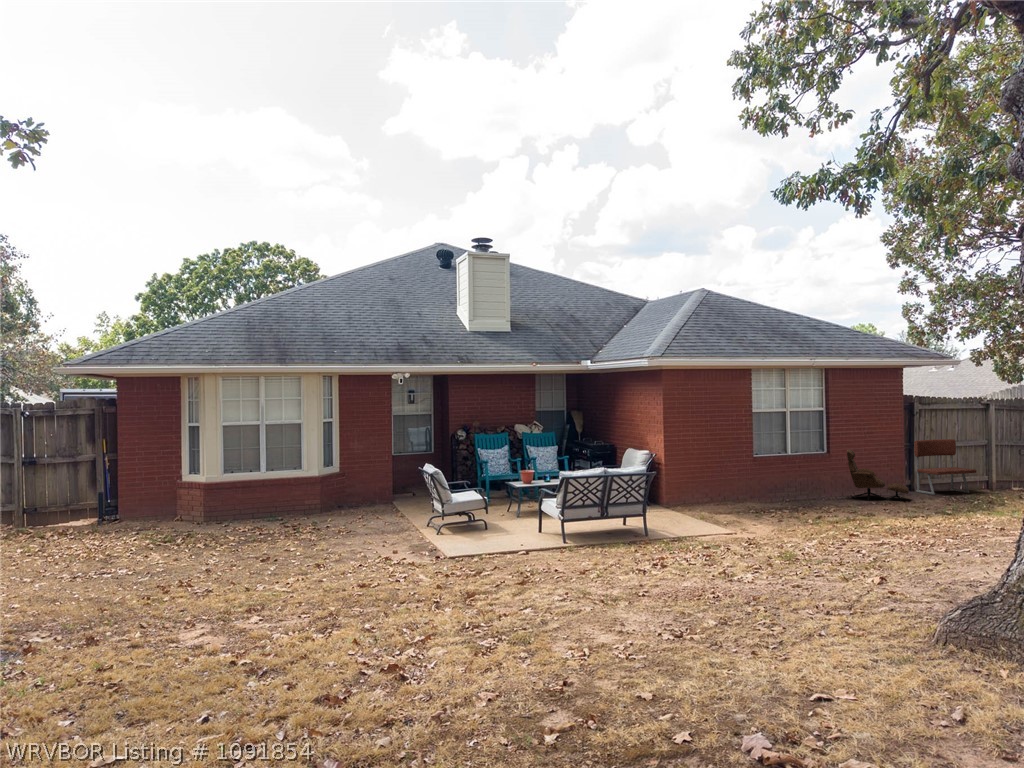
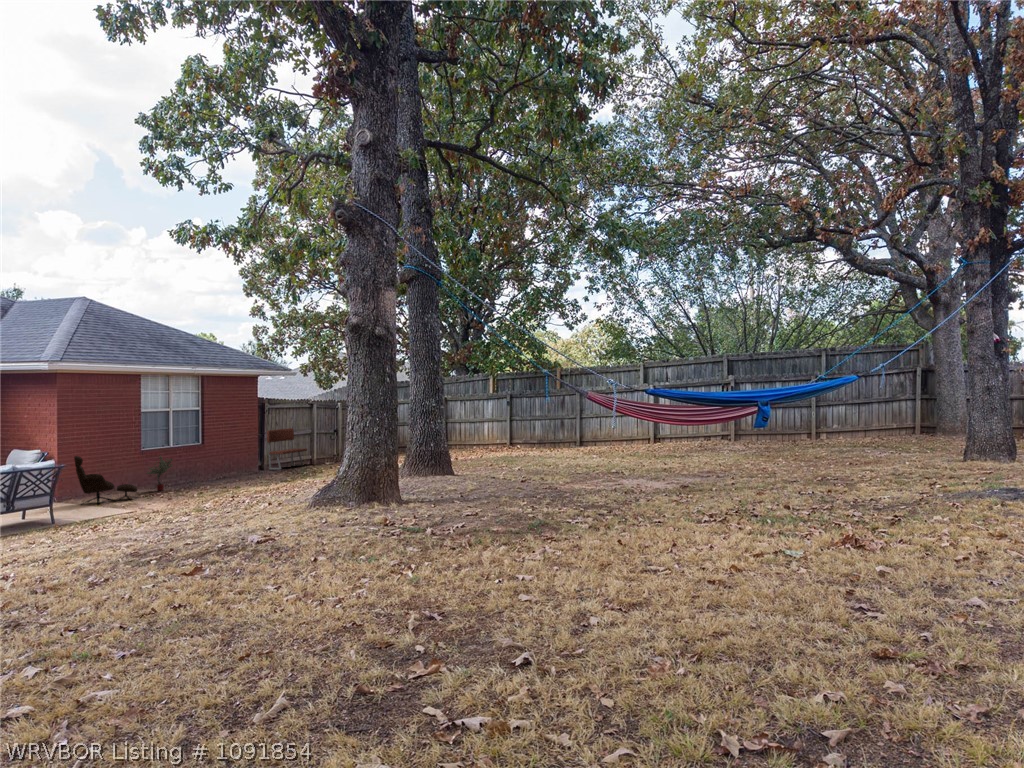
lounge chair: present [847,450,909,501] -> present [74,456,137,505]
potted tree: none [755,463,787,506] -> present [147,457,172,491]

